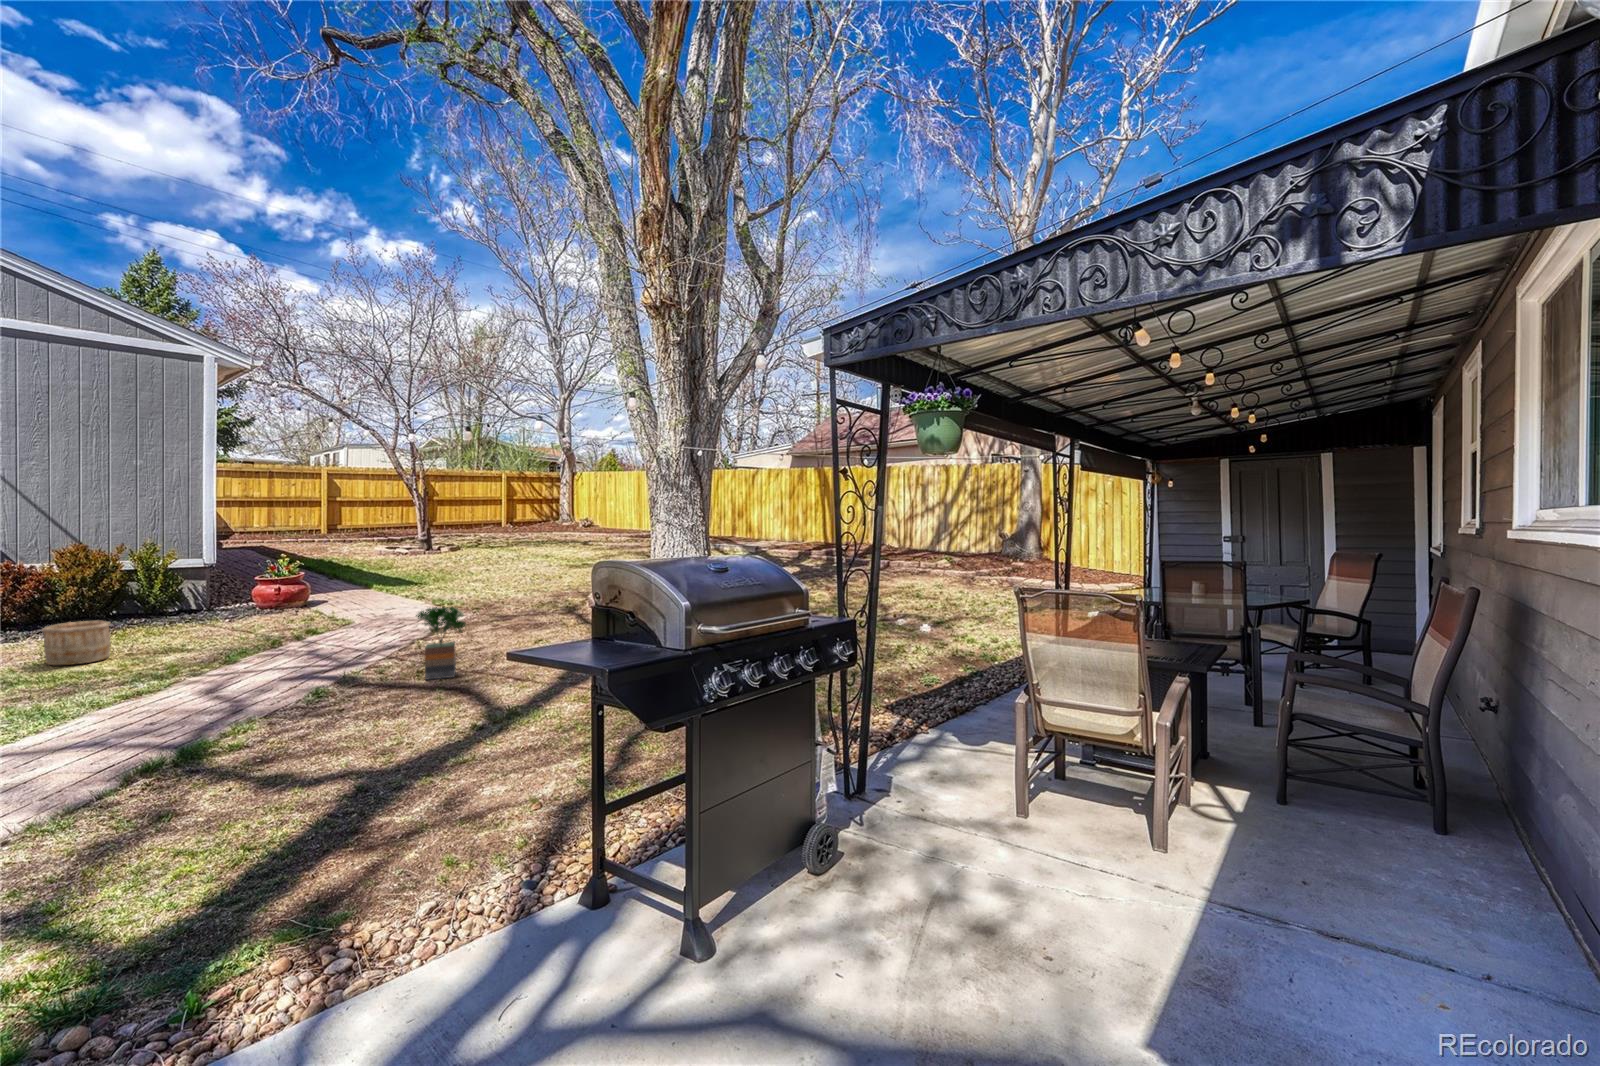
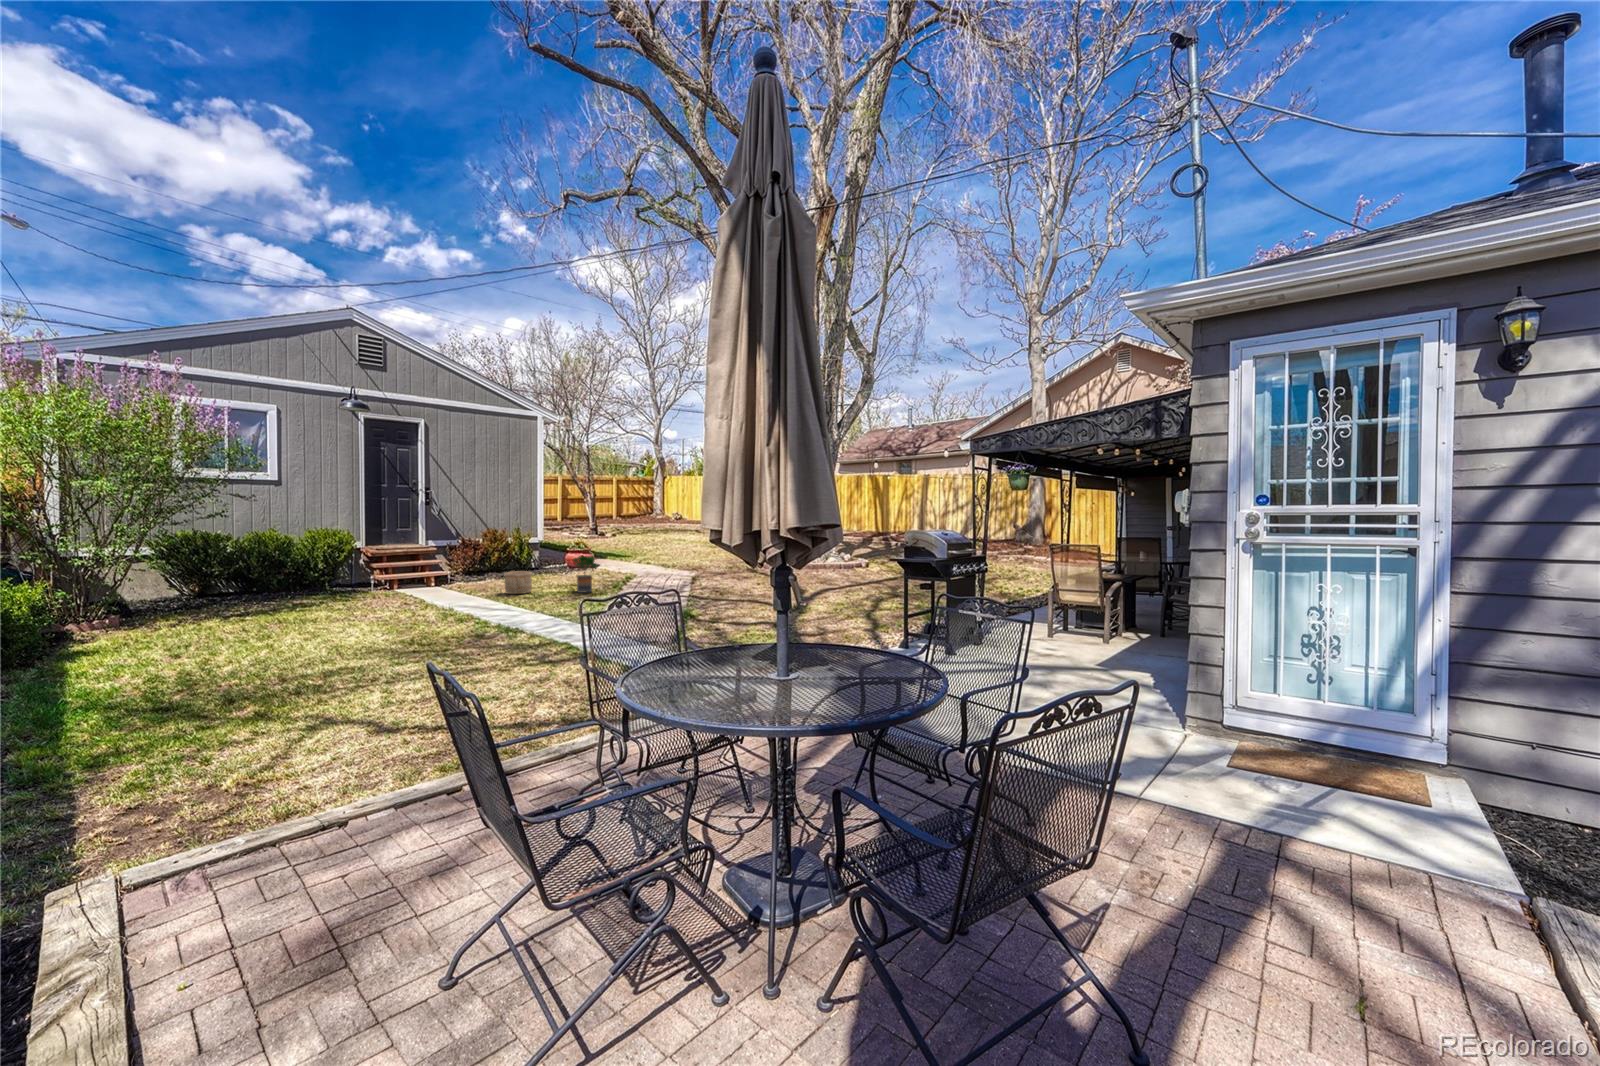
potted tree: present [416,606,466,680] -> present [573,556,597,593]

